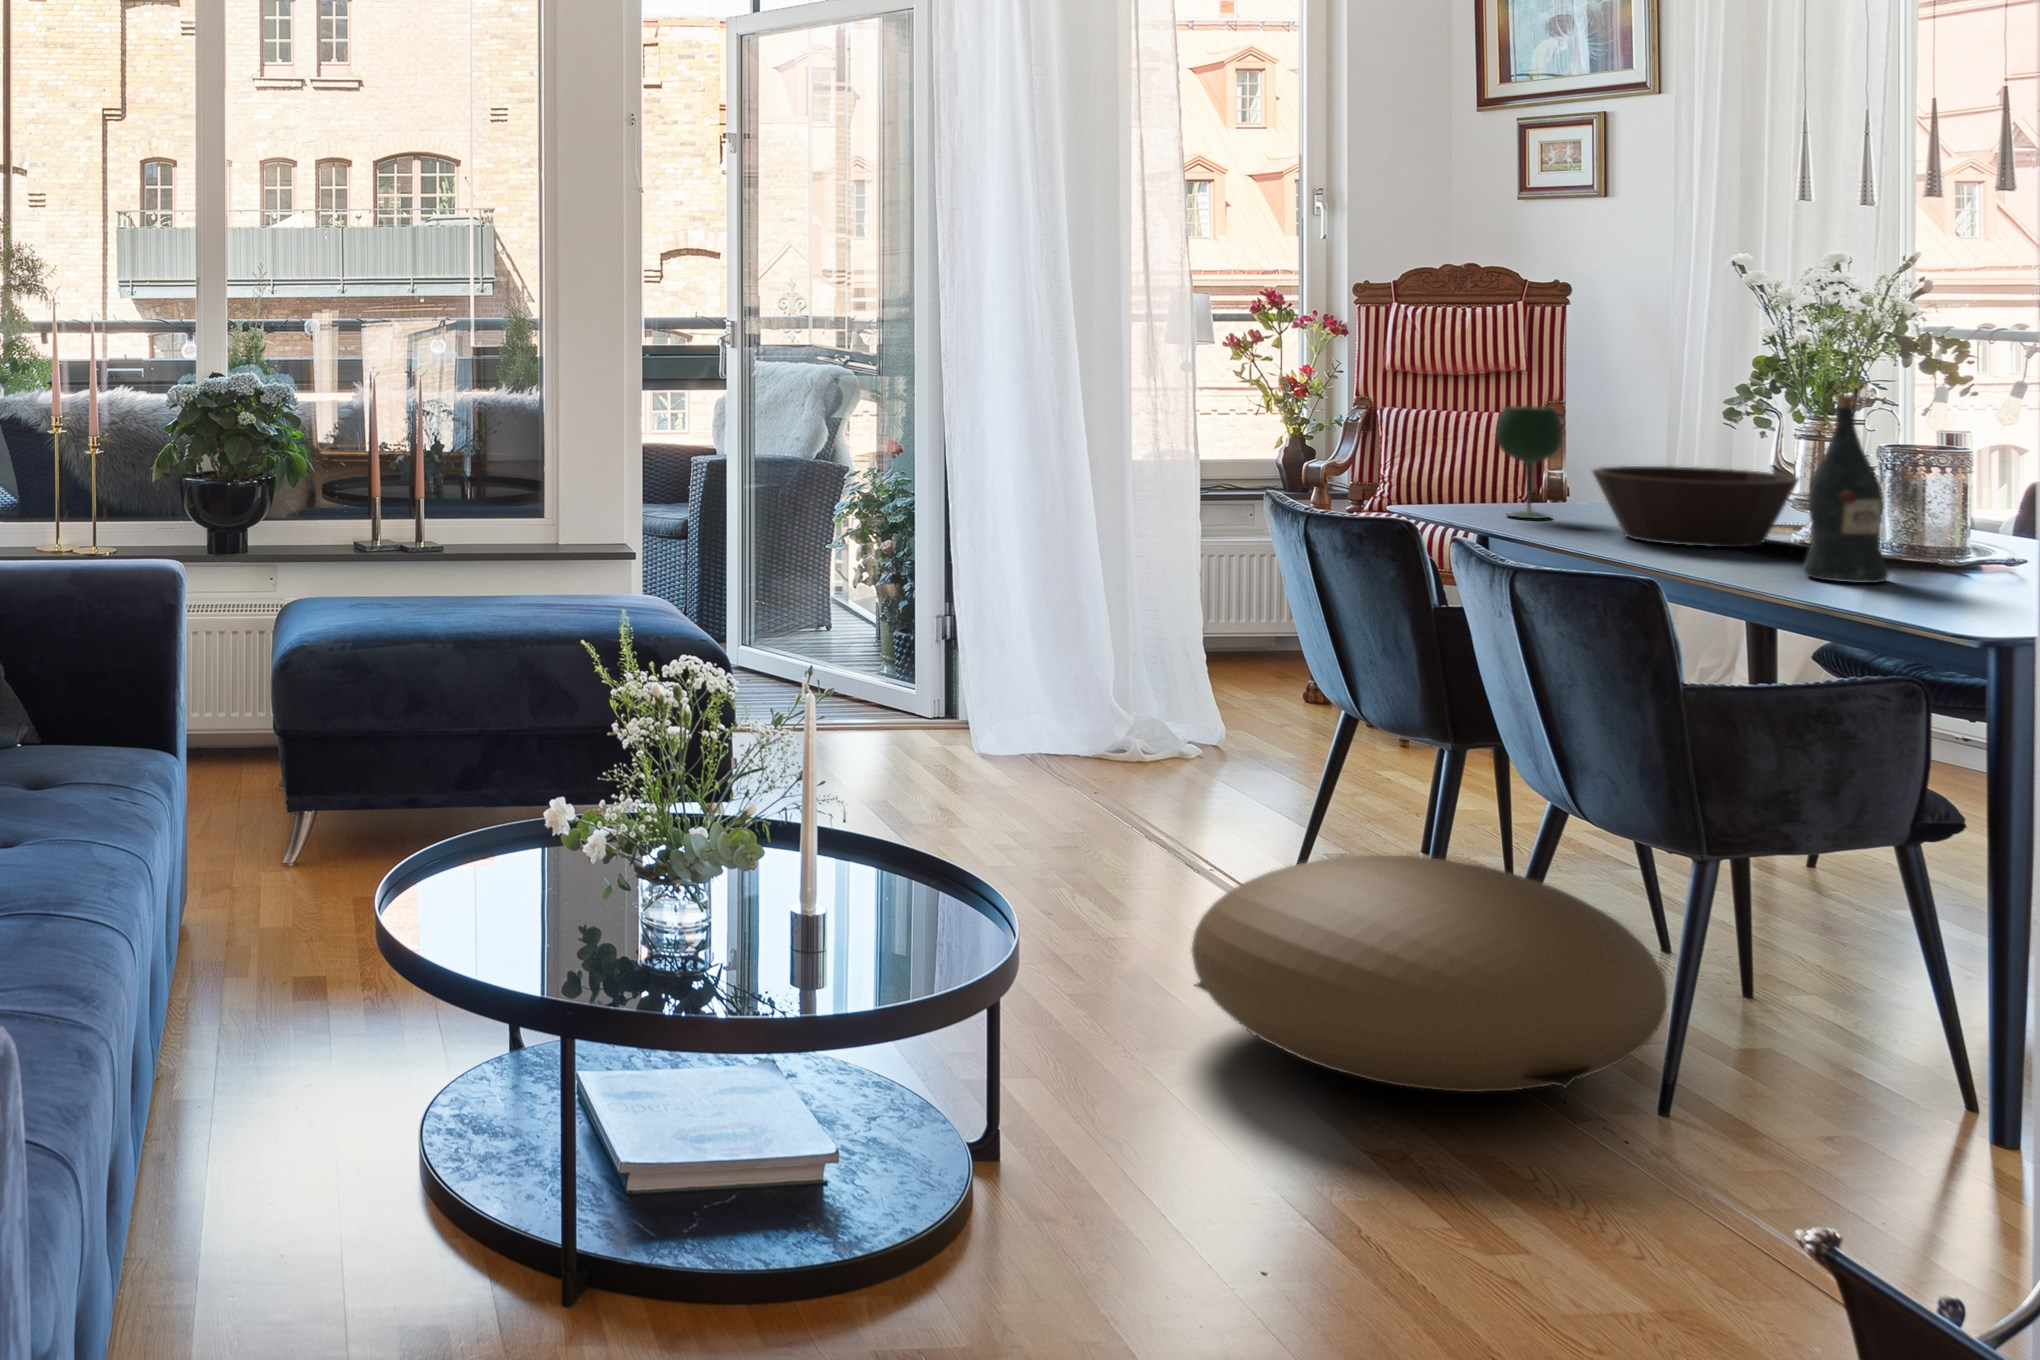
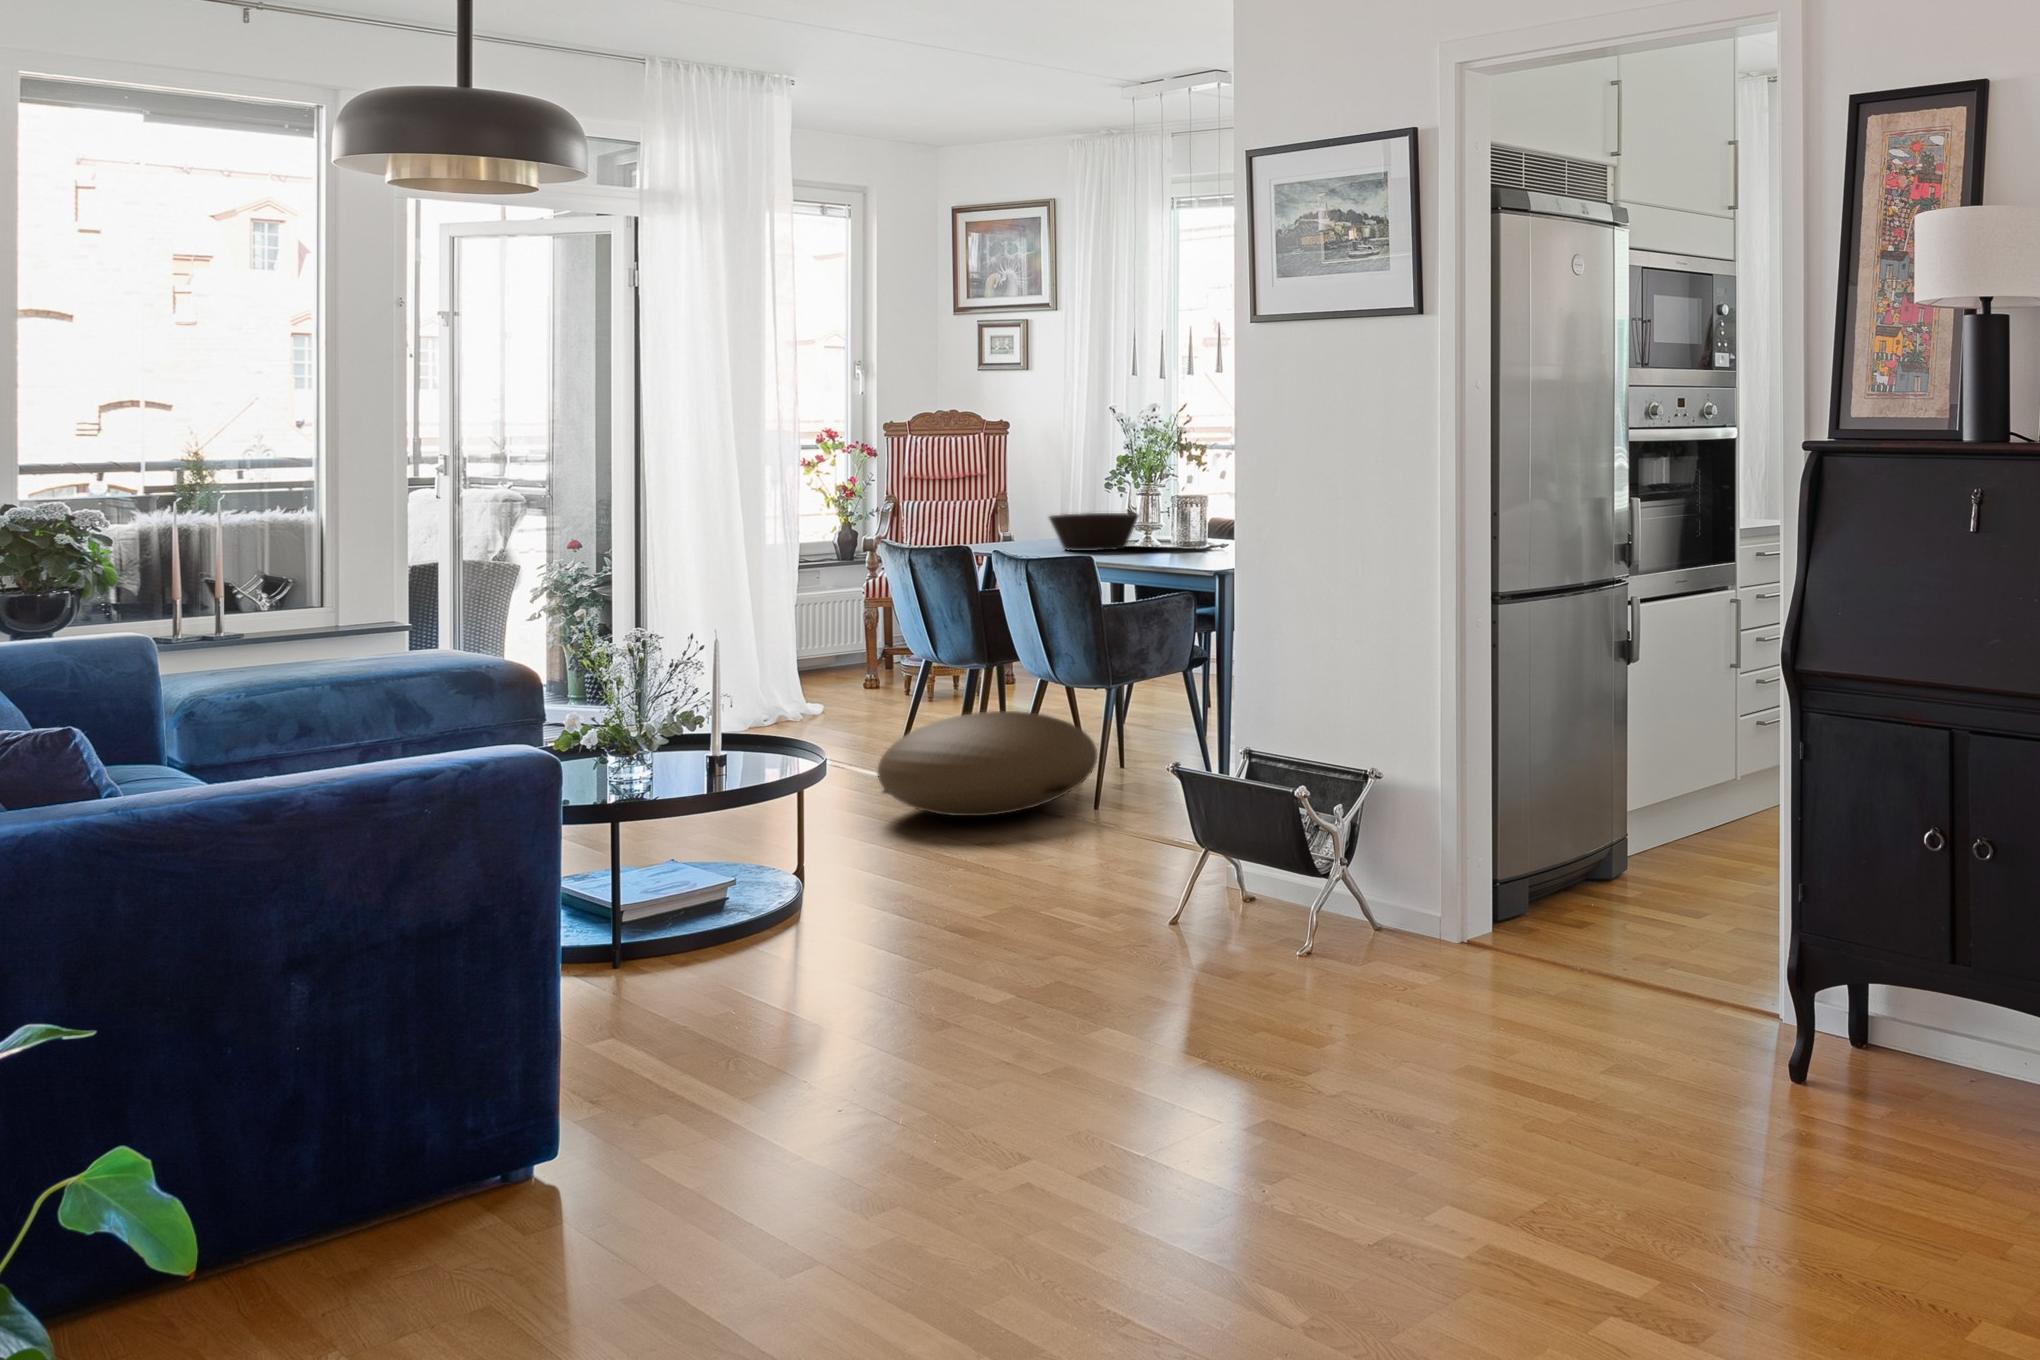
wine bottle: present [1803,395,1888,583] -> none [1145,469,1179,557]
wine glass: present [1496,406,1562,519] -> none [998,486,1031,547]

